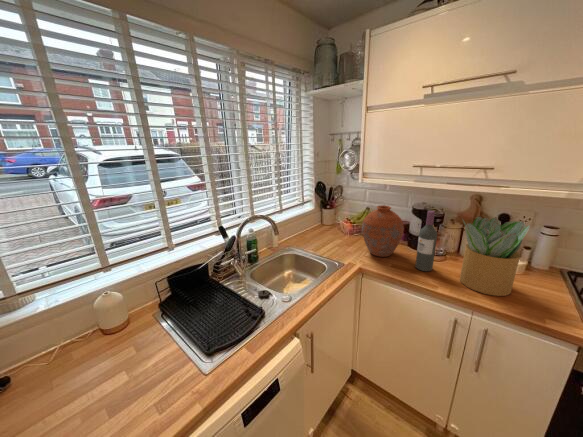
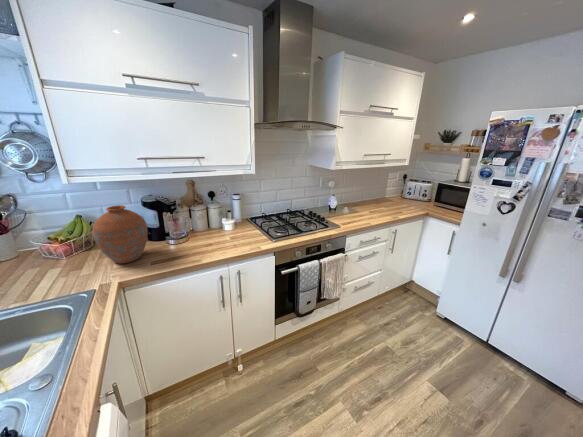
wine bottle: present [415,211,437,271] -> none [166,199,187,255]
potted plant: present [460,216,530,296] -> none [196,193,239,250]

